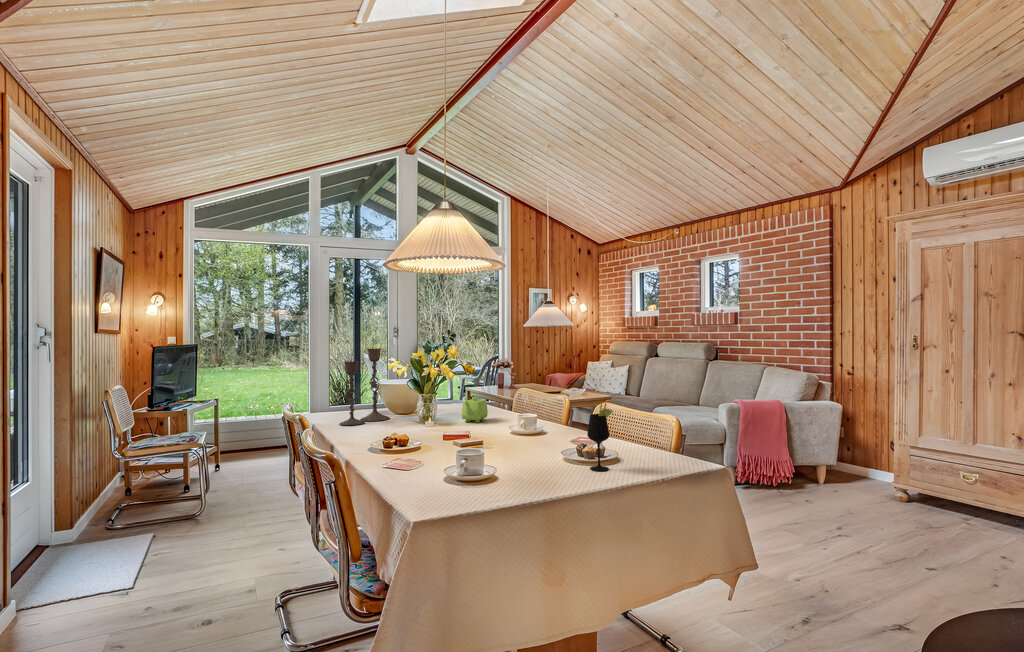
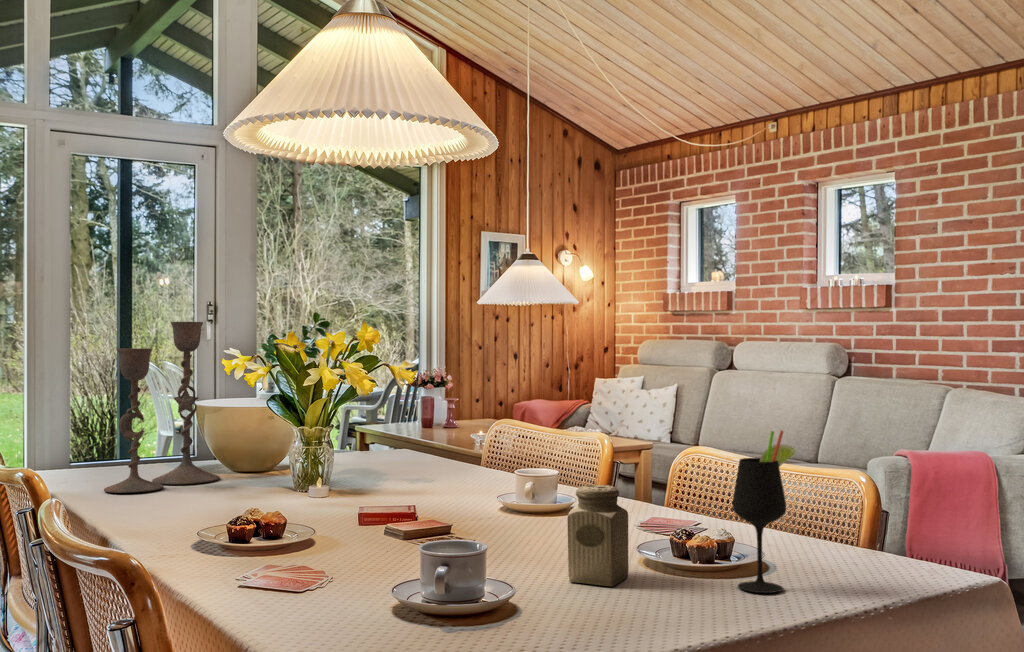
teapot: present [462,397,488,423] -> none [386,432,442,487]
salt shaker: none [520,425,547,467] -> present [567,485,629,586]

